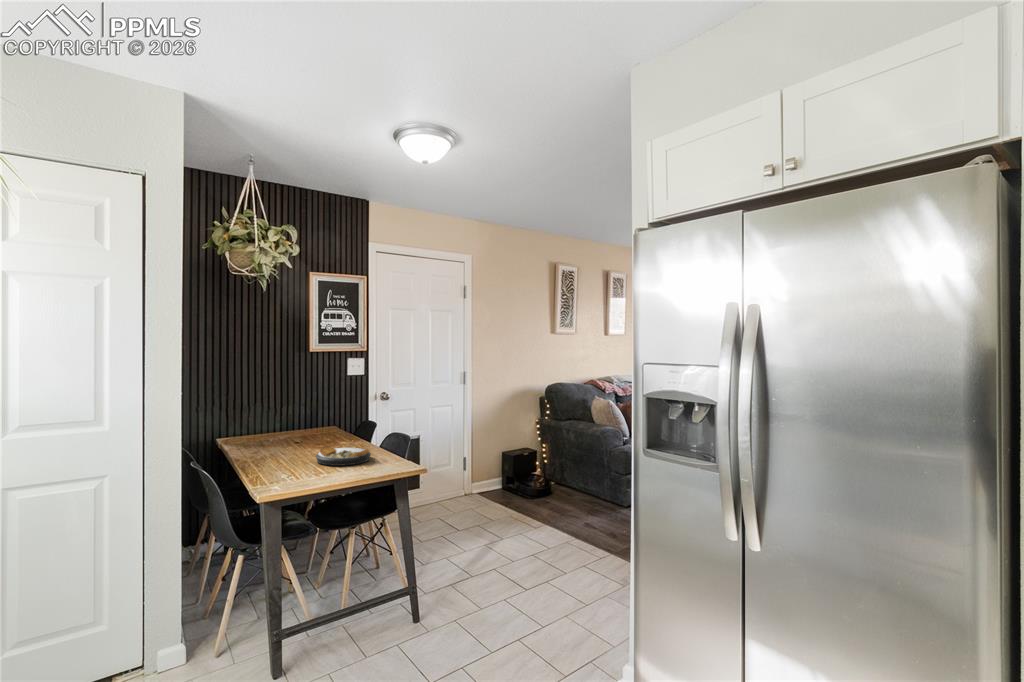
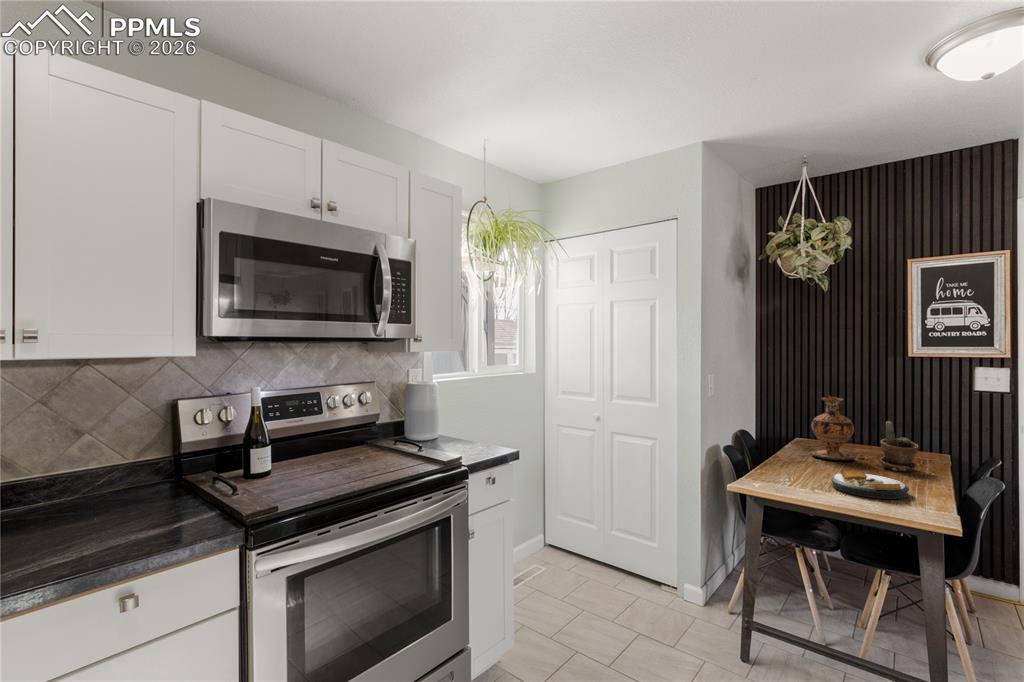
vase: none [256,387,293,447] -> present [811,396,855,461]
potted plant: none [314,404,342,443] -> present [879,421,918,472]

